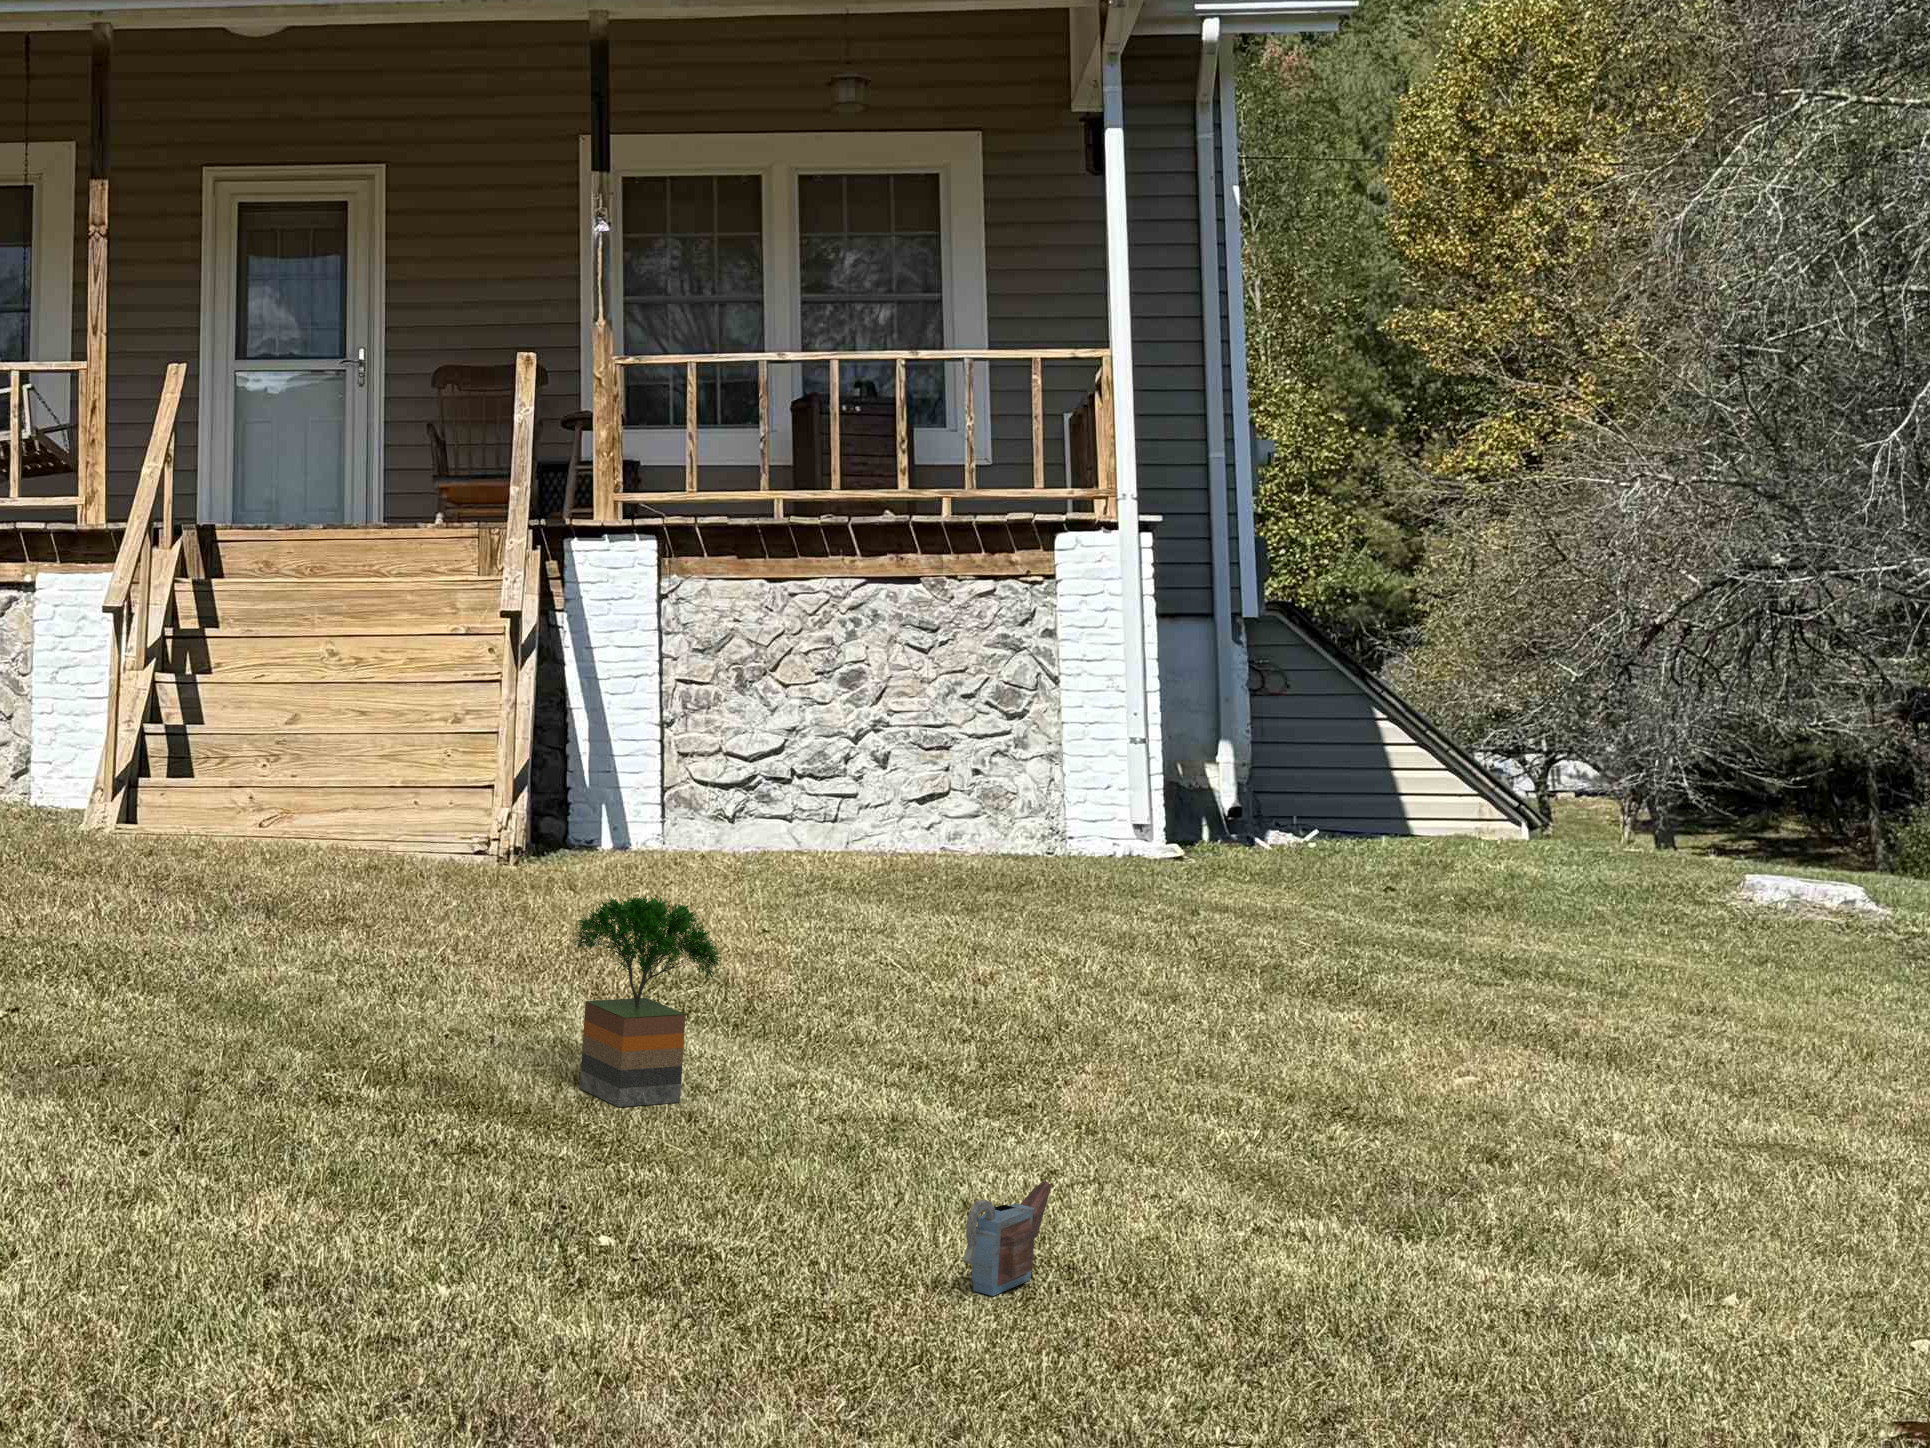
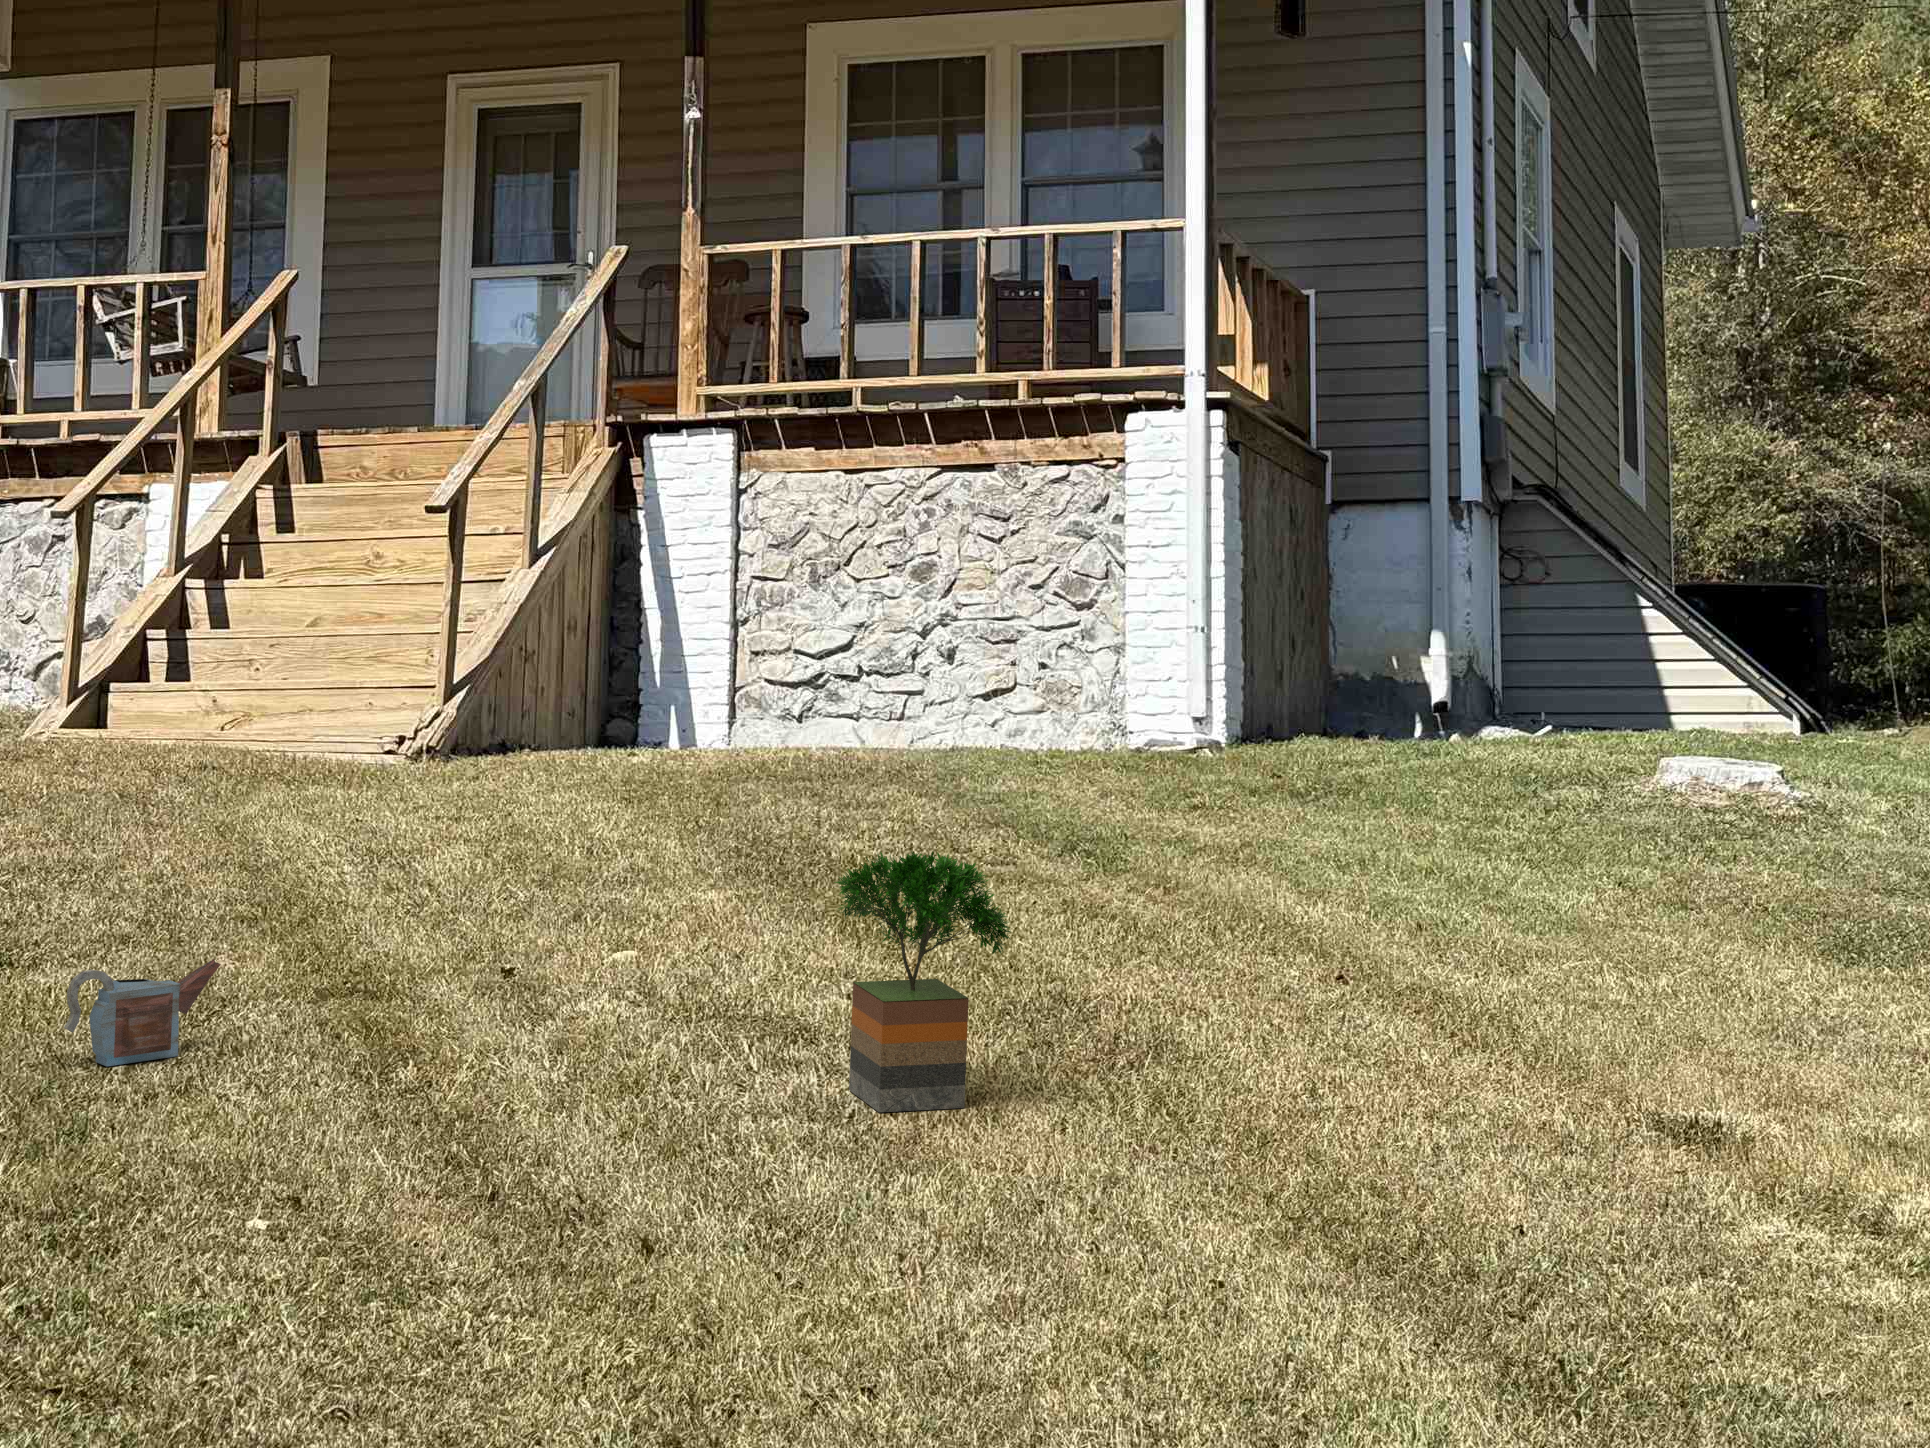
potted tree: present [573,895,721,1107] -> present [835,851,1011,1112]

